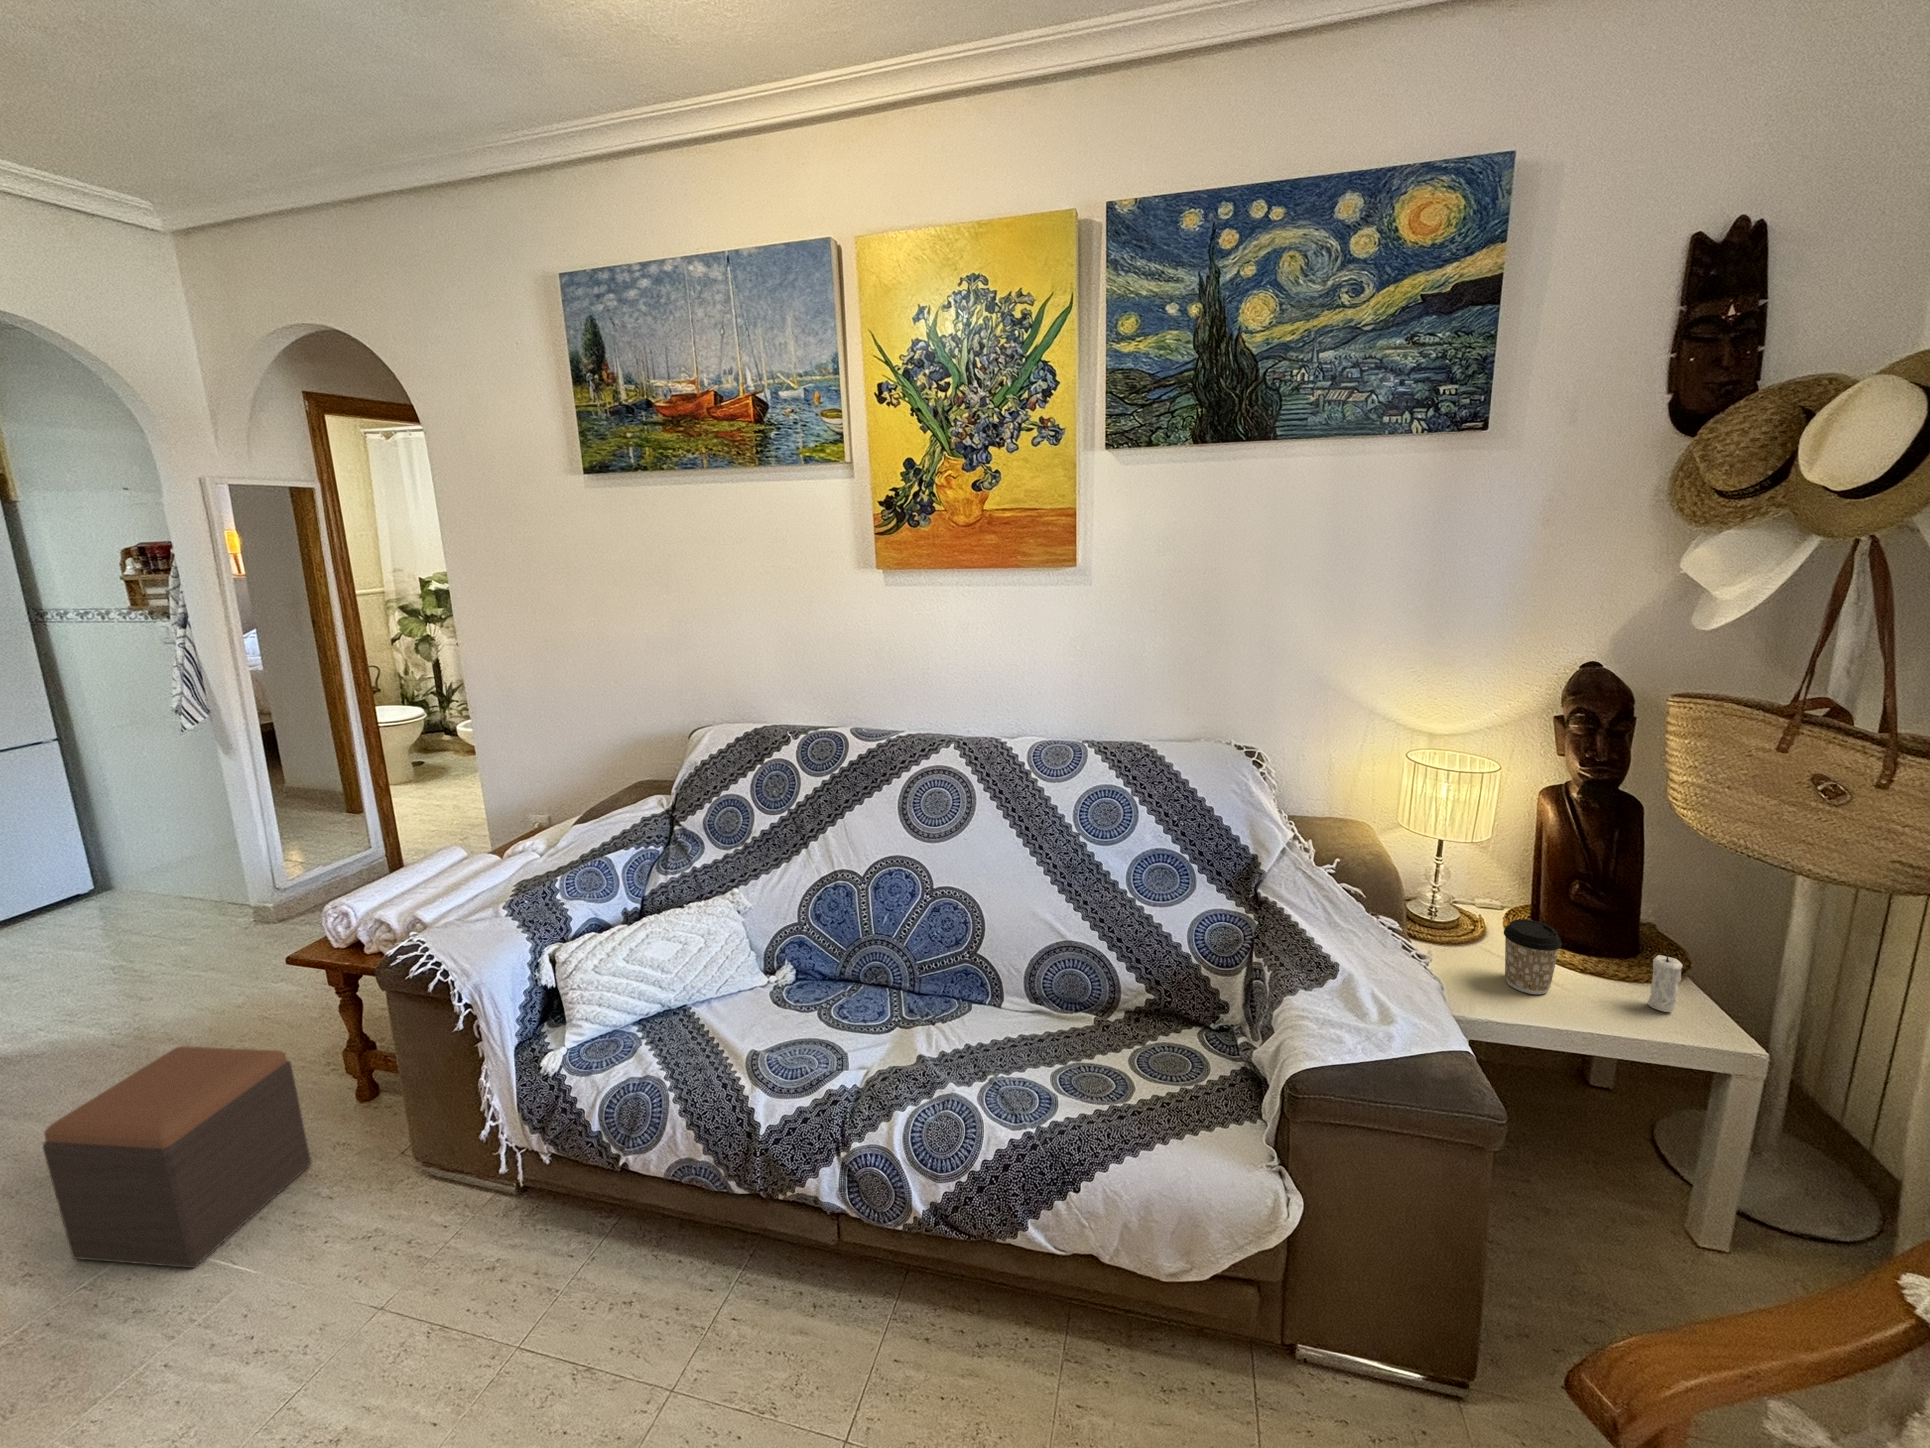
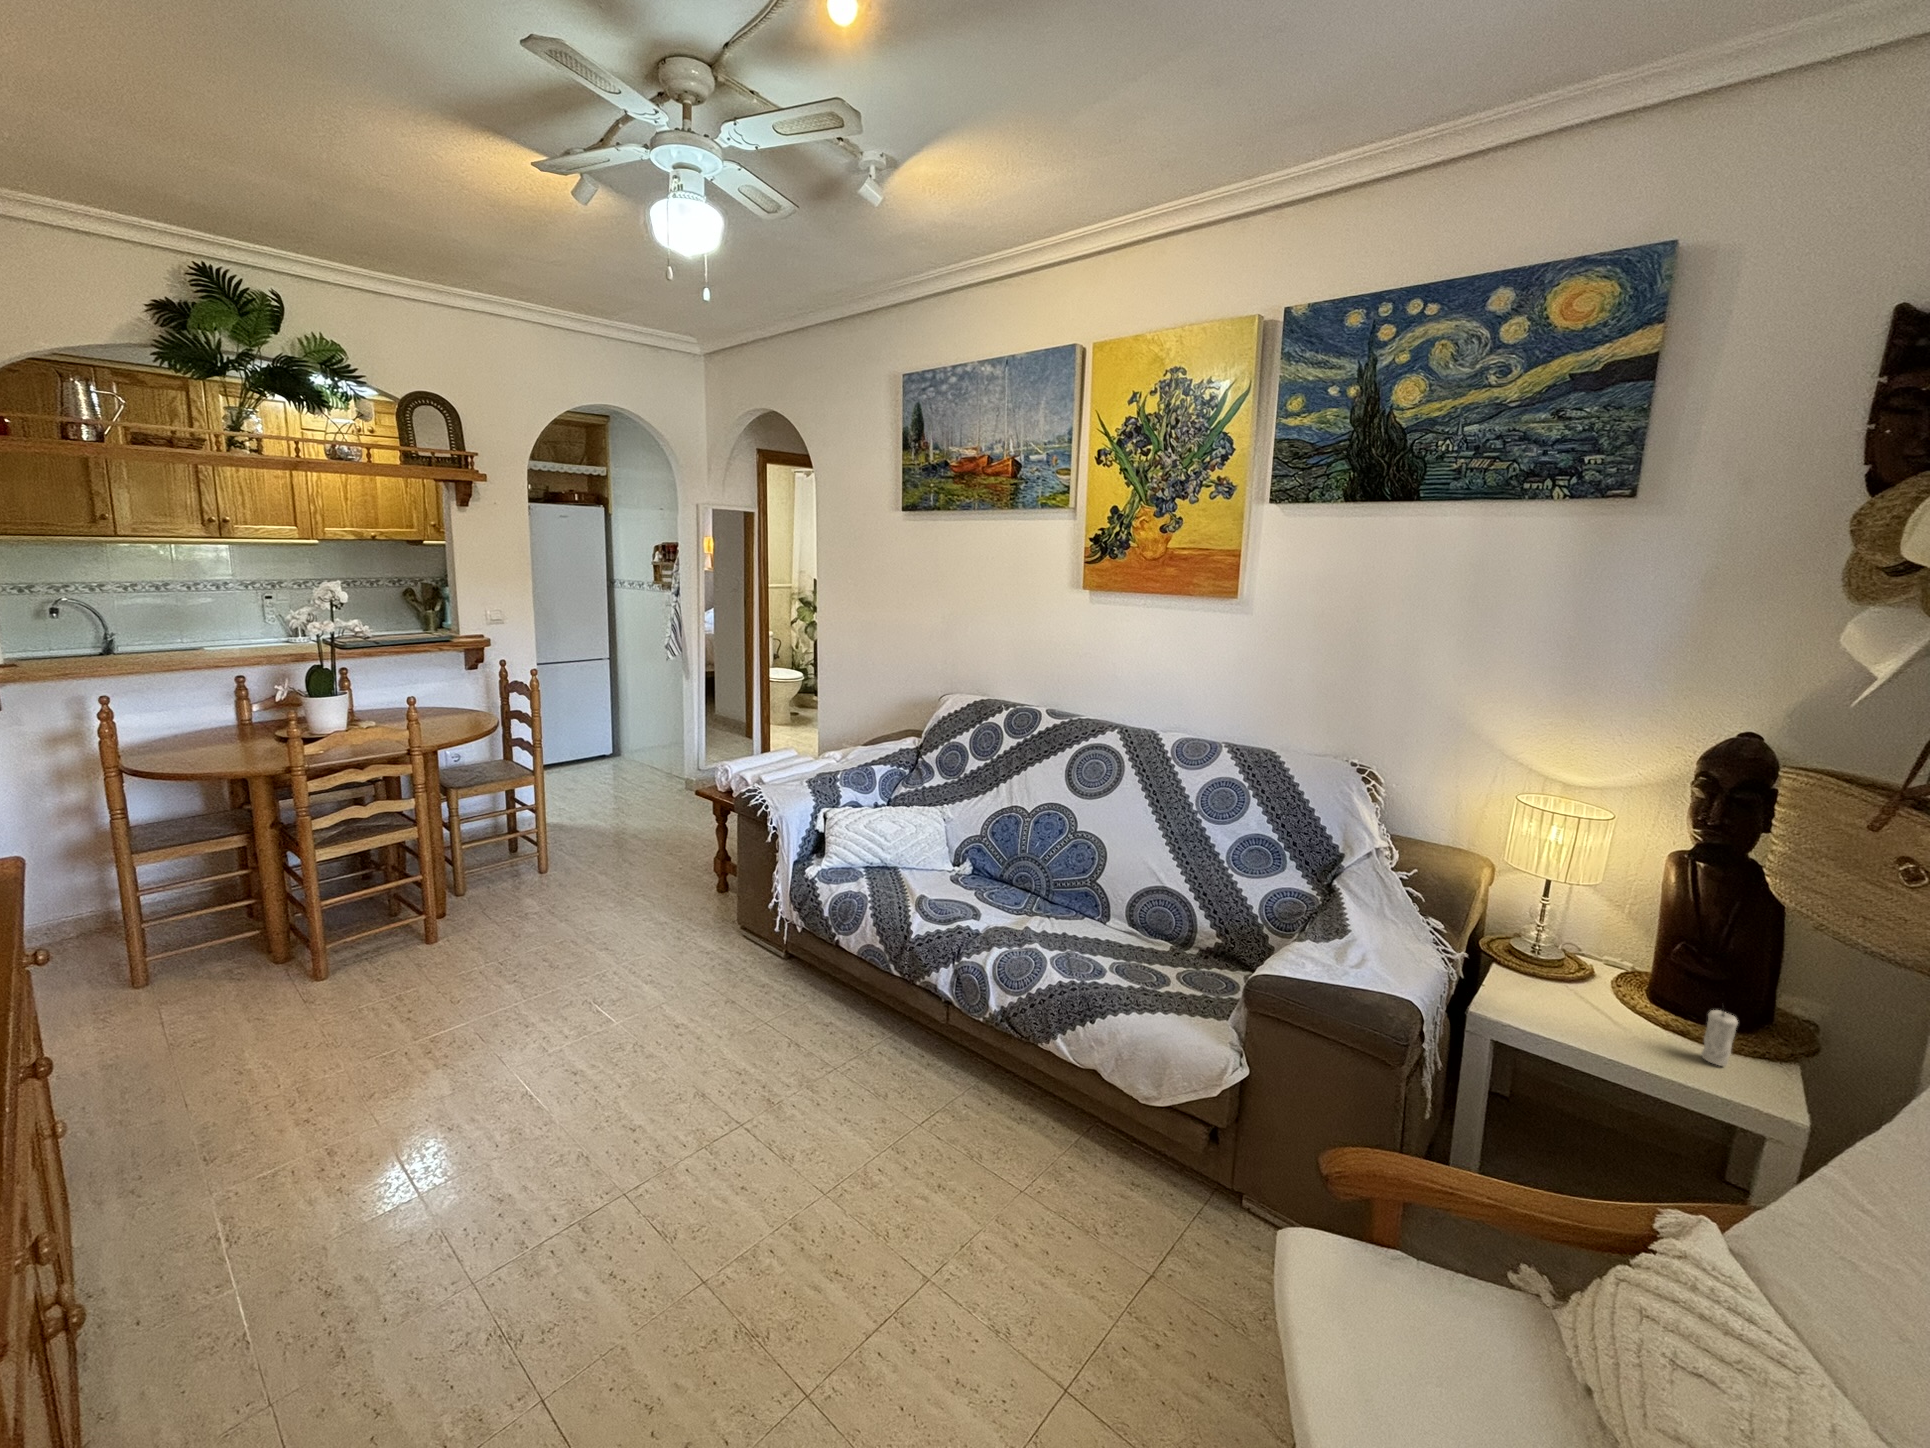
coffee cup: present [1504,919,1562,994] -> none [1554,949,1612,1020]
footstool: present [43,1046,311,1268] -> none [582,828,691,943]

